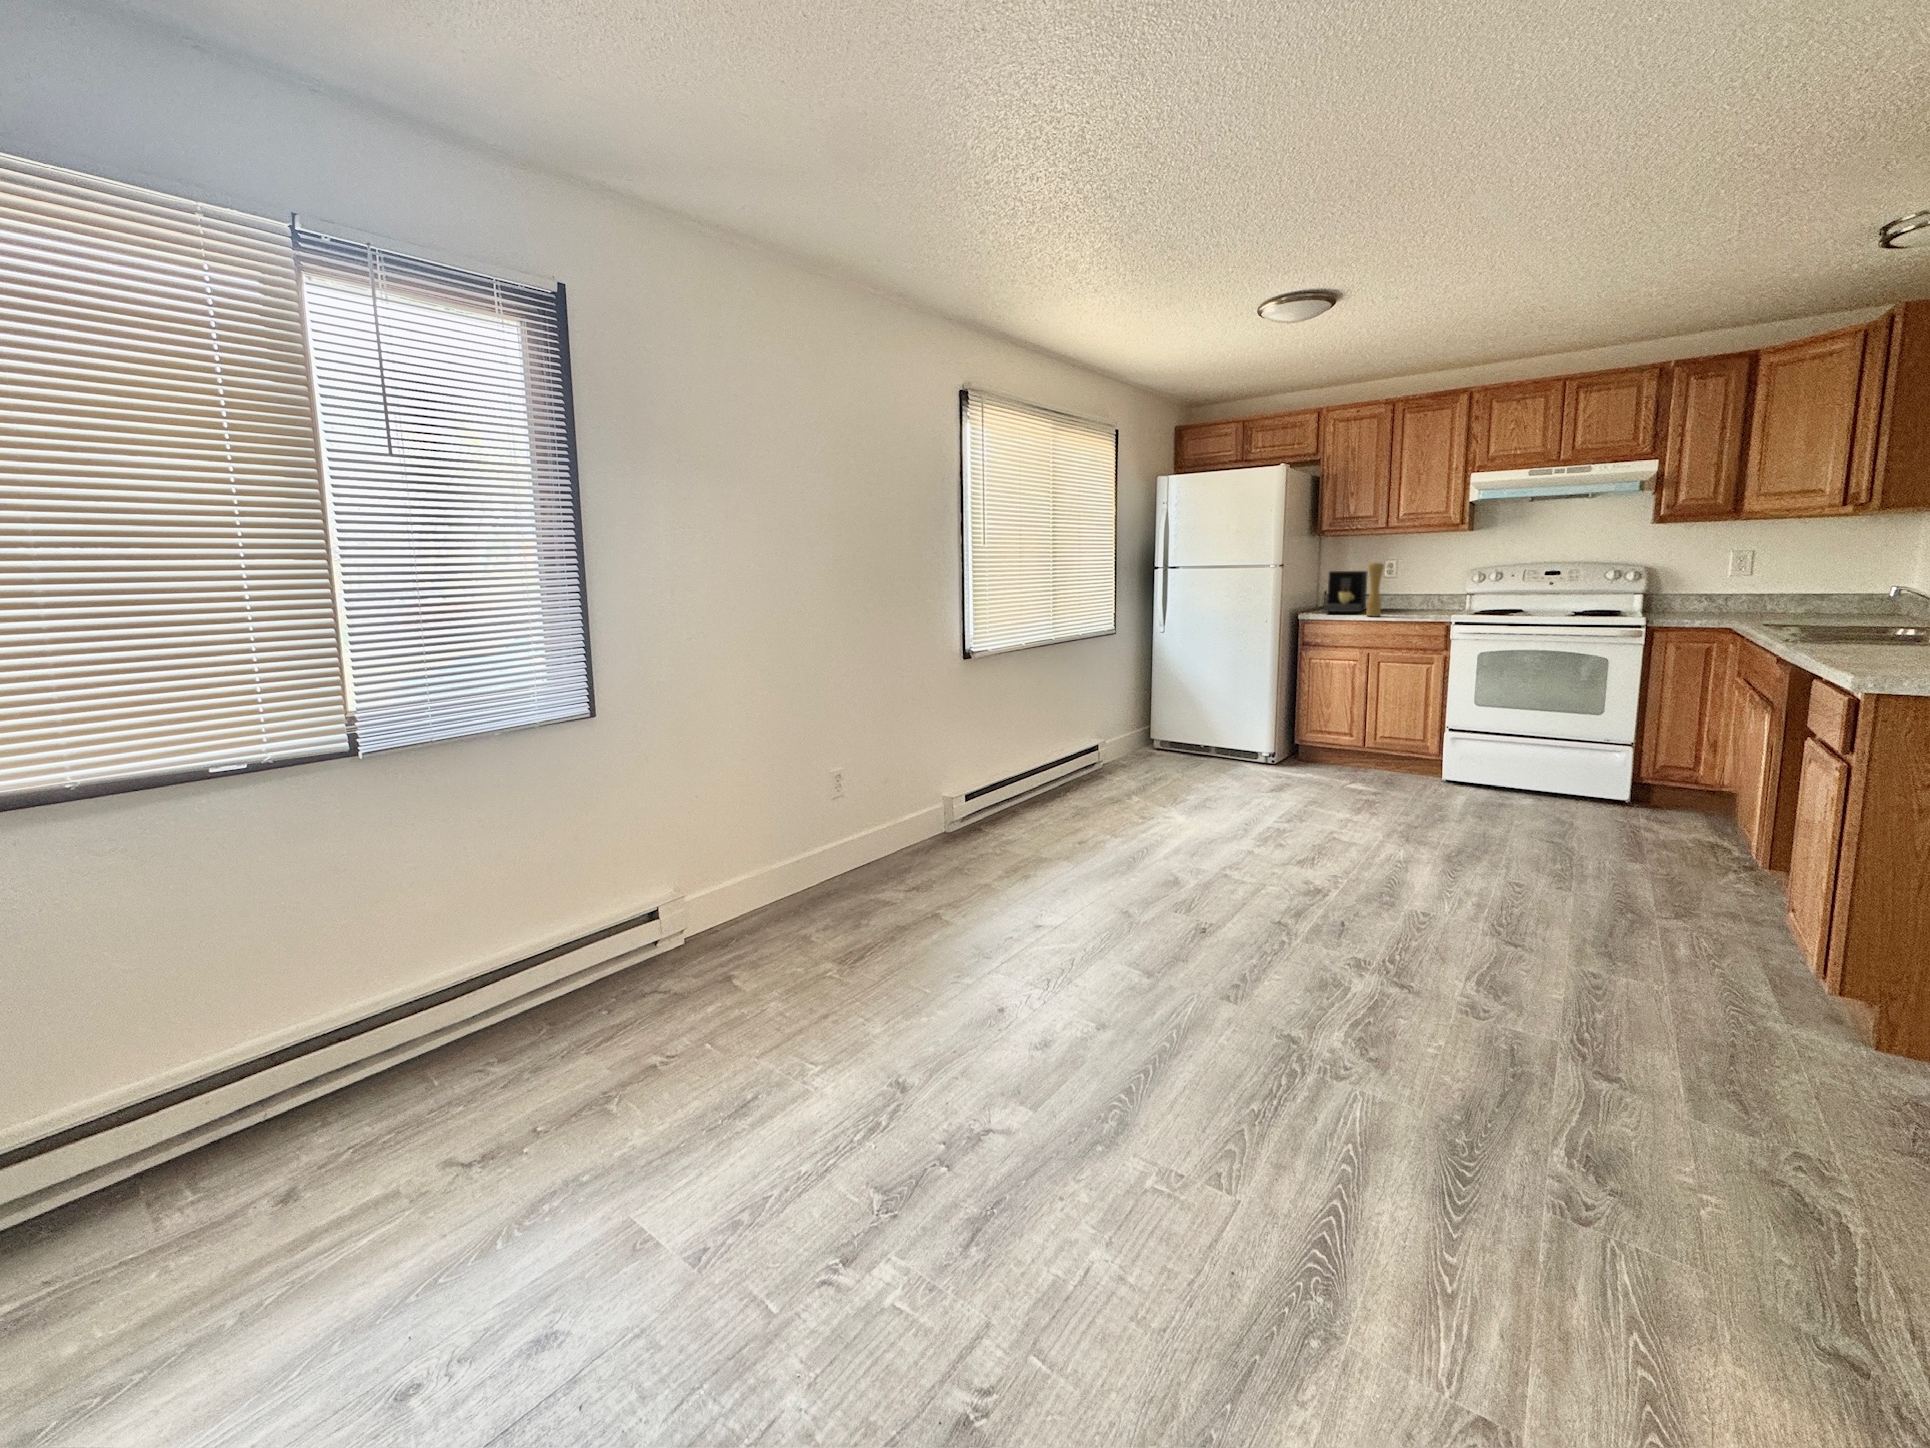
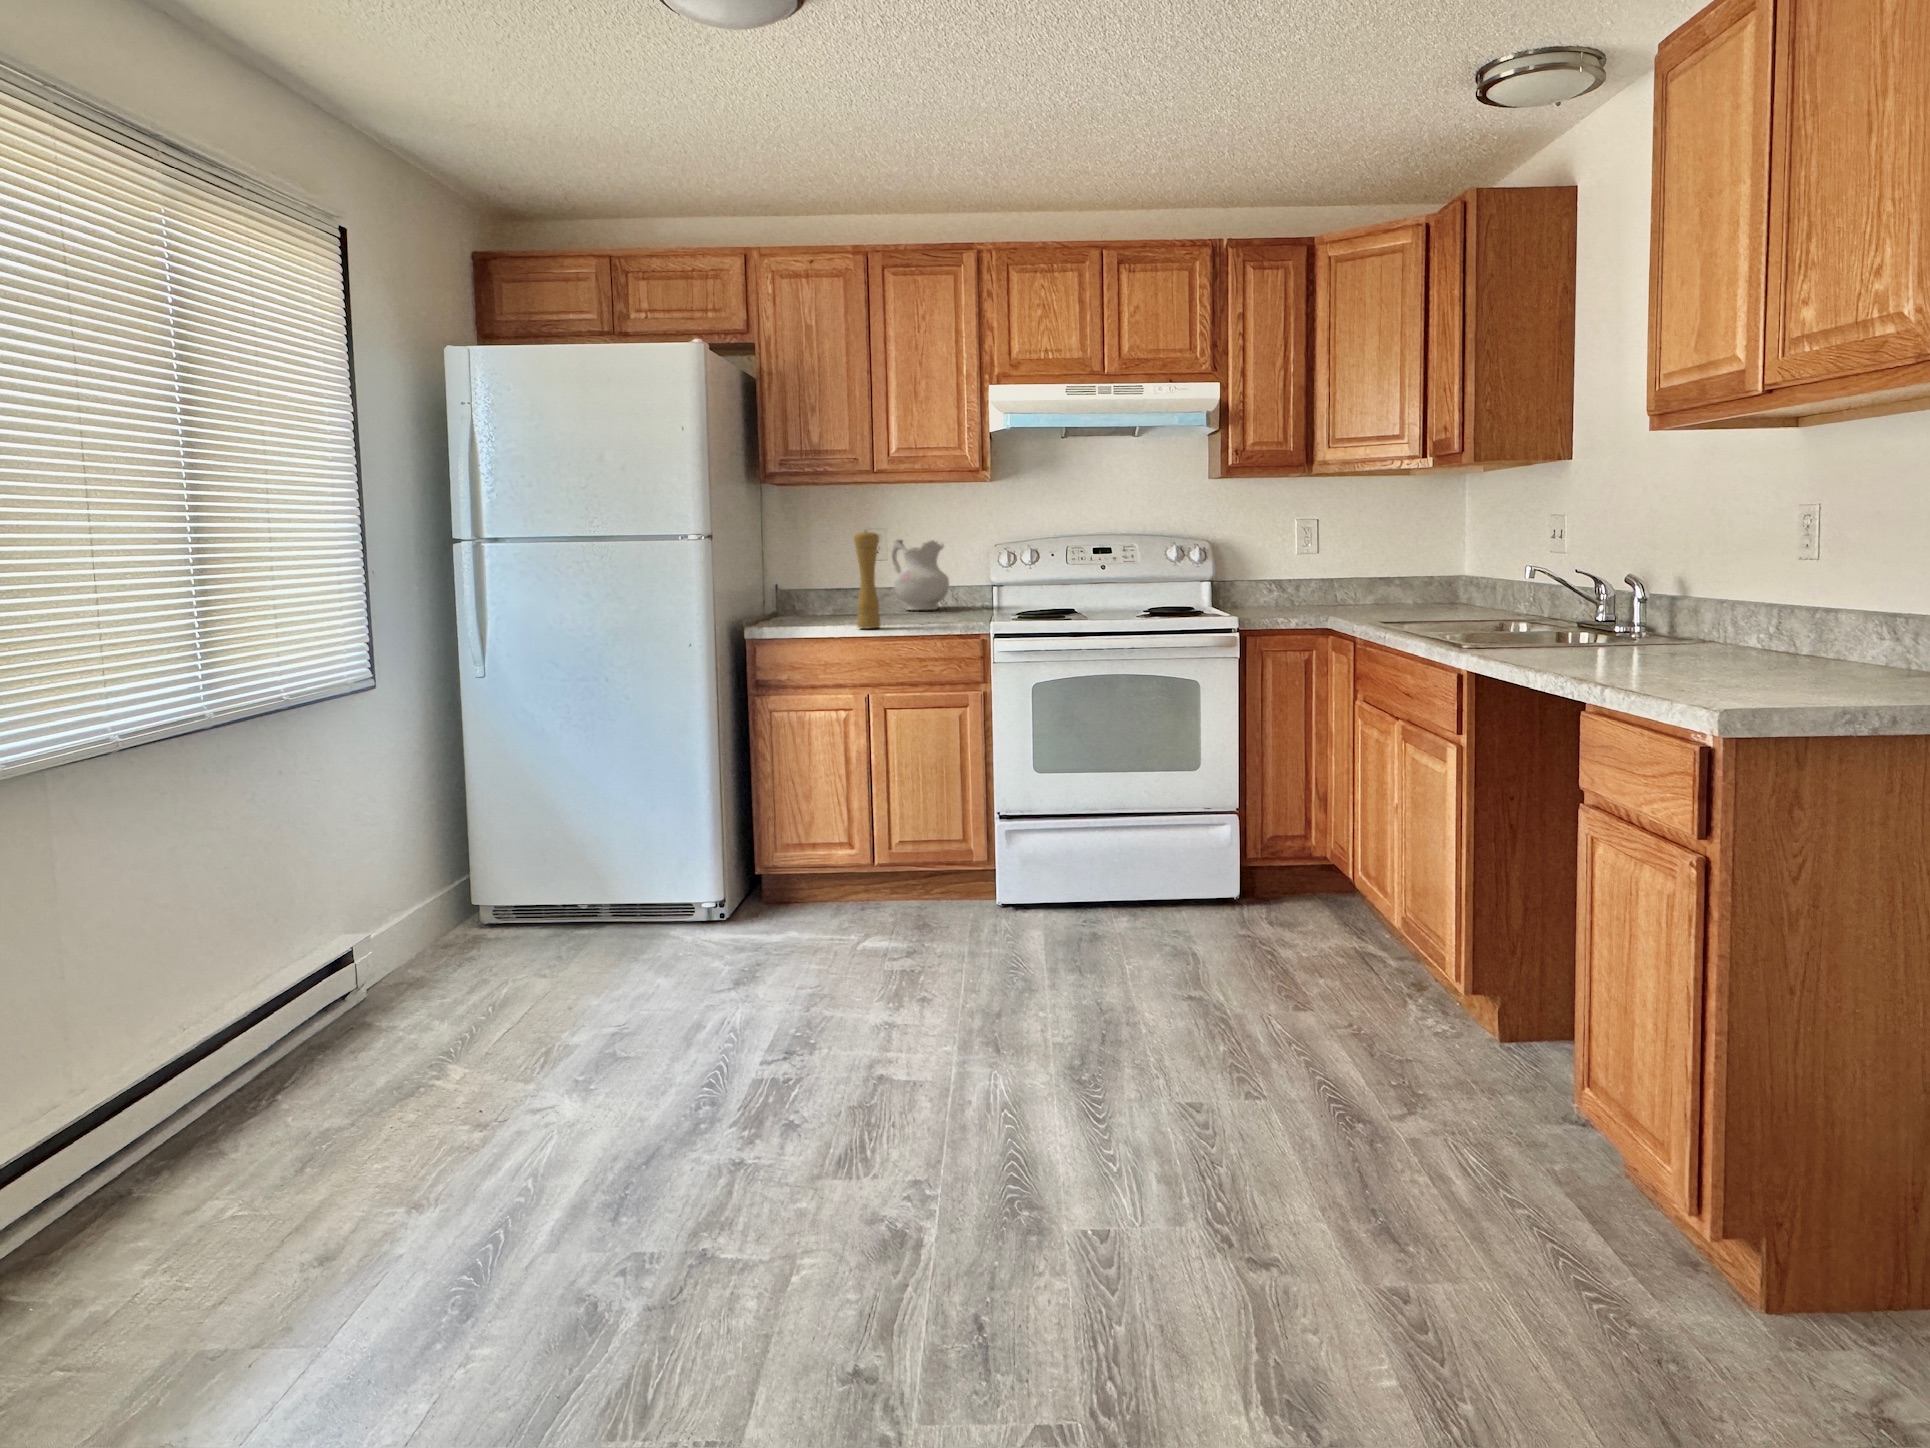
ceramic pitcher: none [1397,566,1435,608] -> present [891,540,949,610]
coffee maker: present [1323,571,1368,612] -> none [785,547,850,622]

